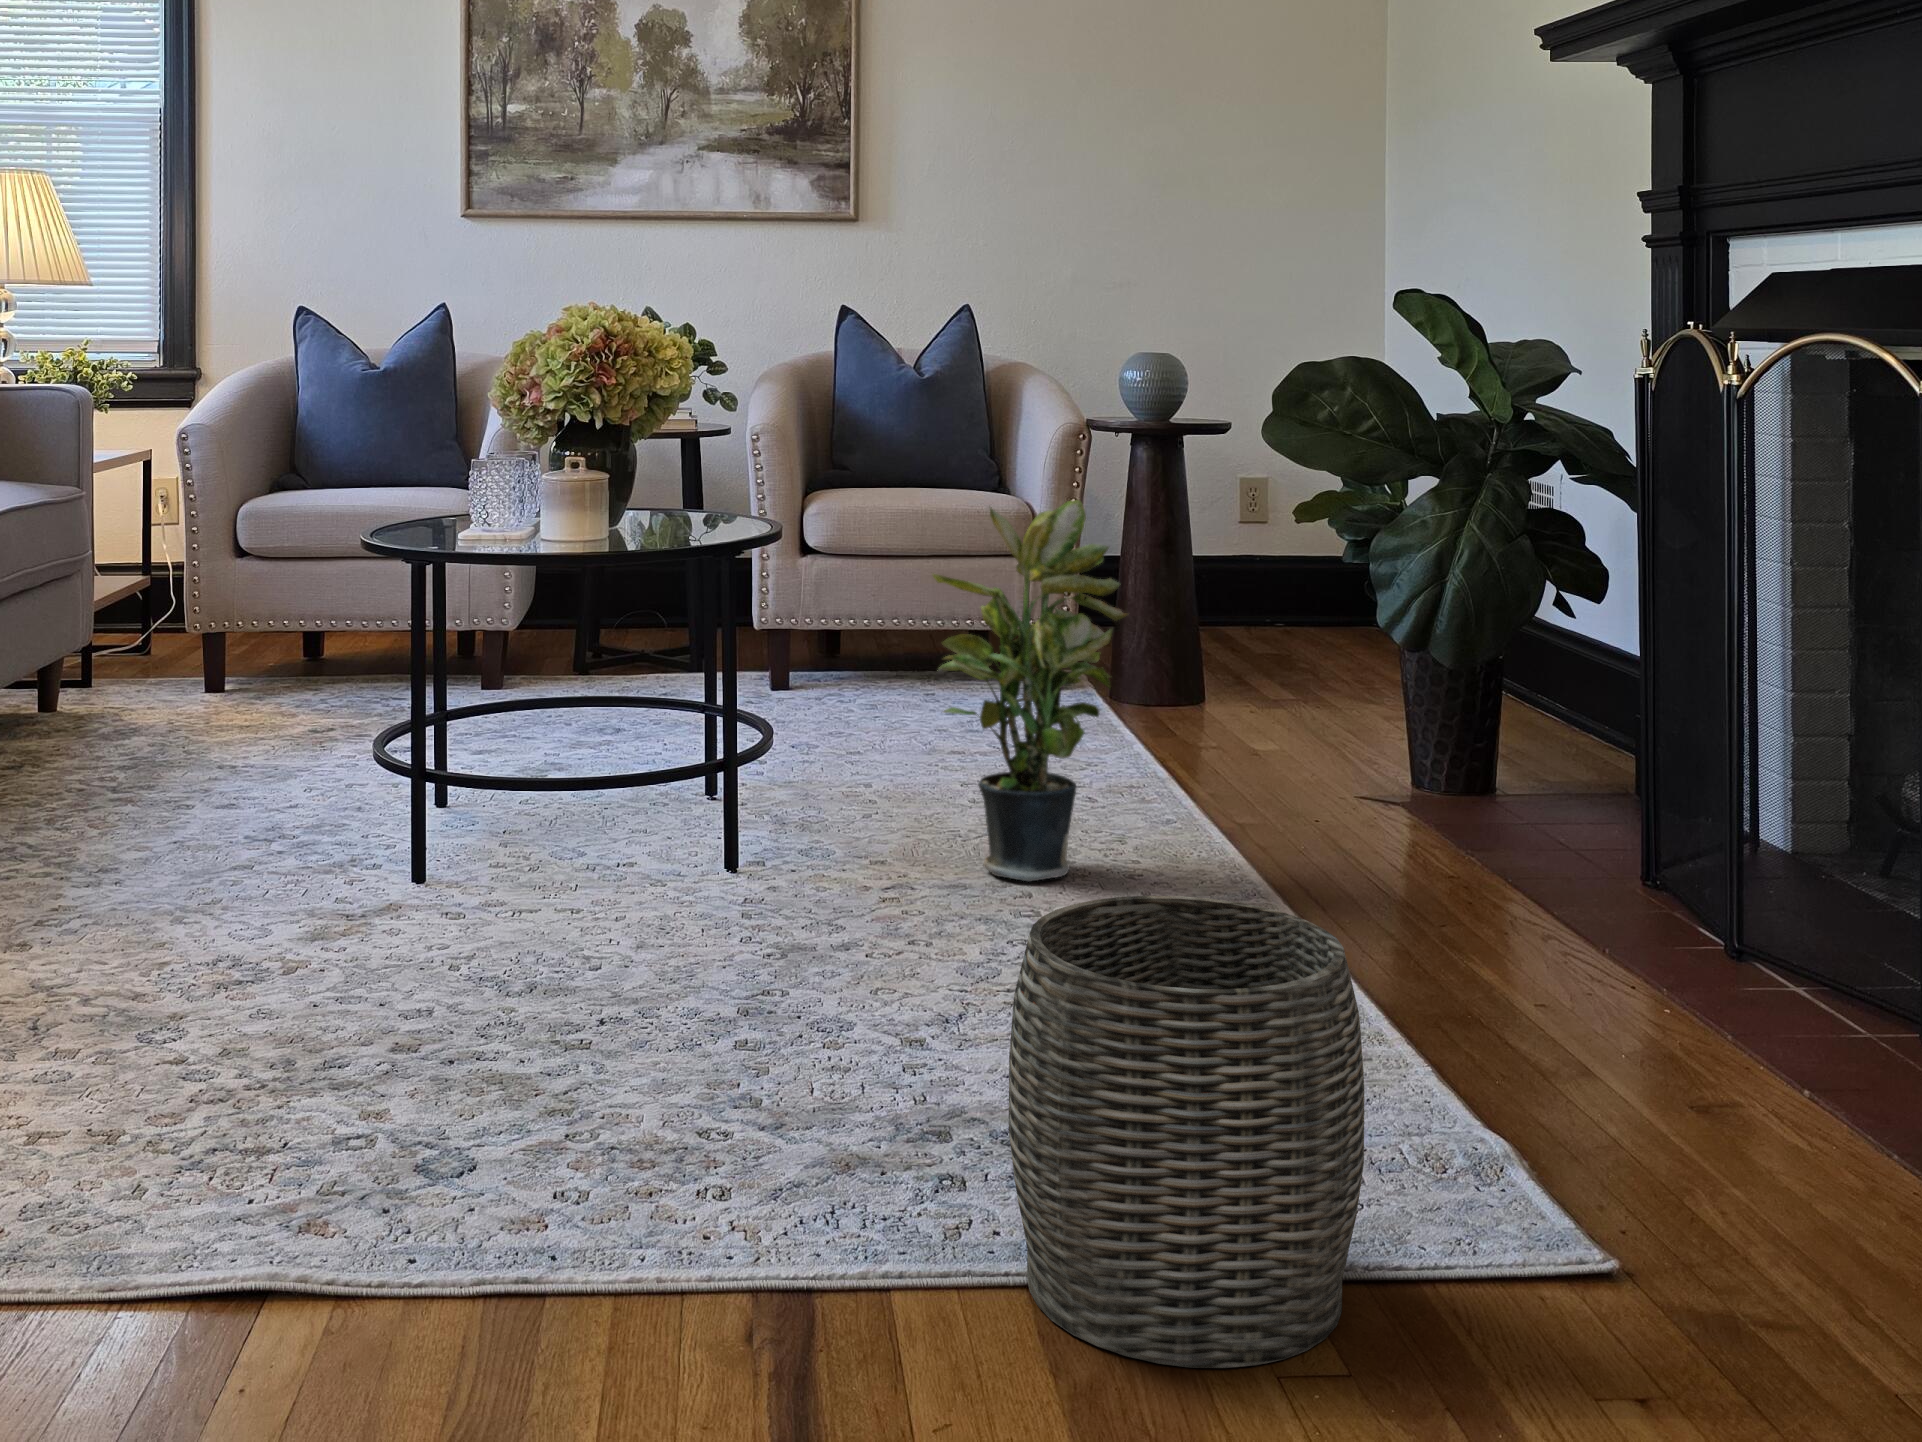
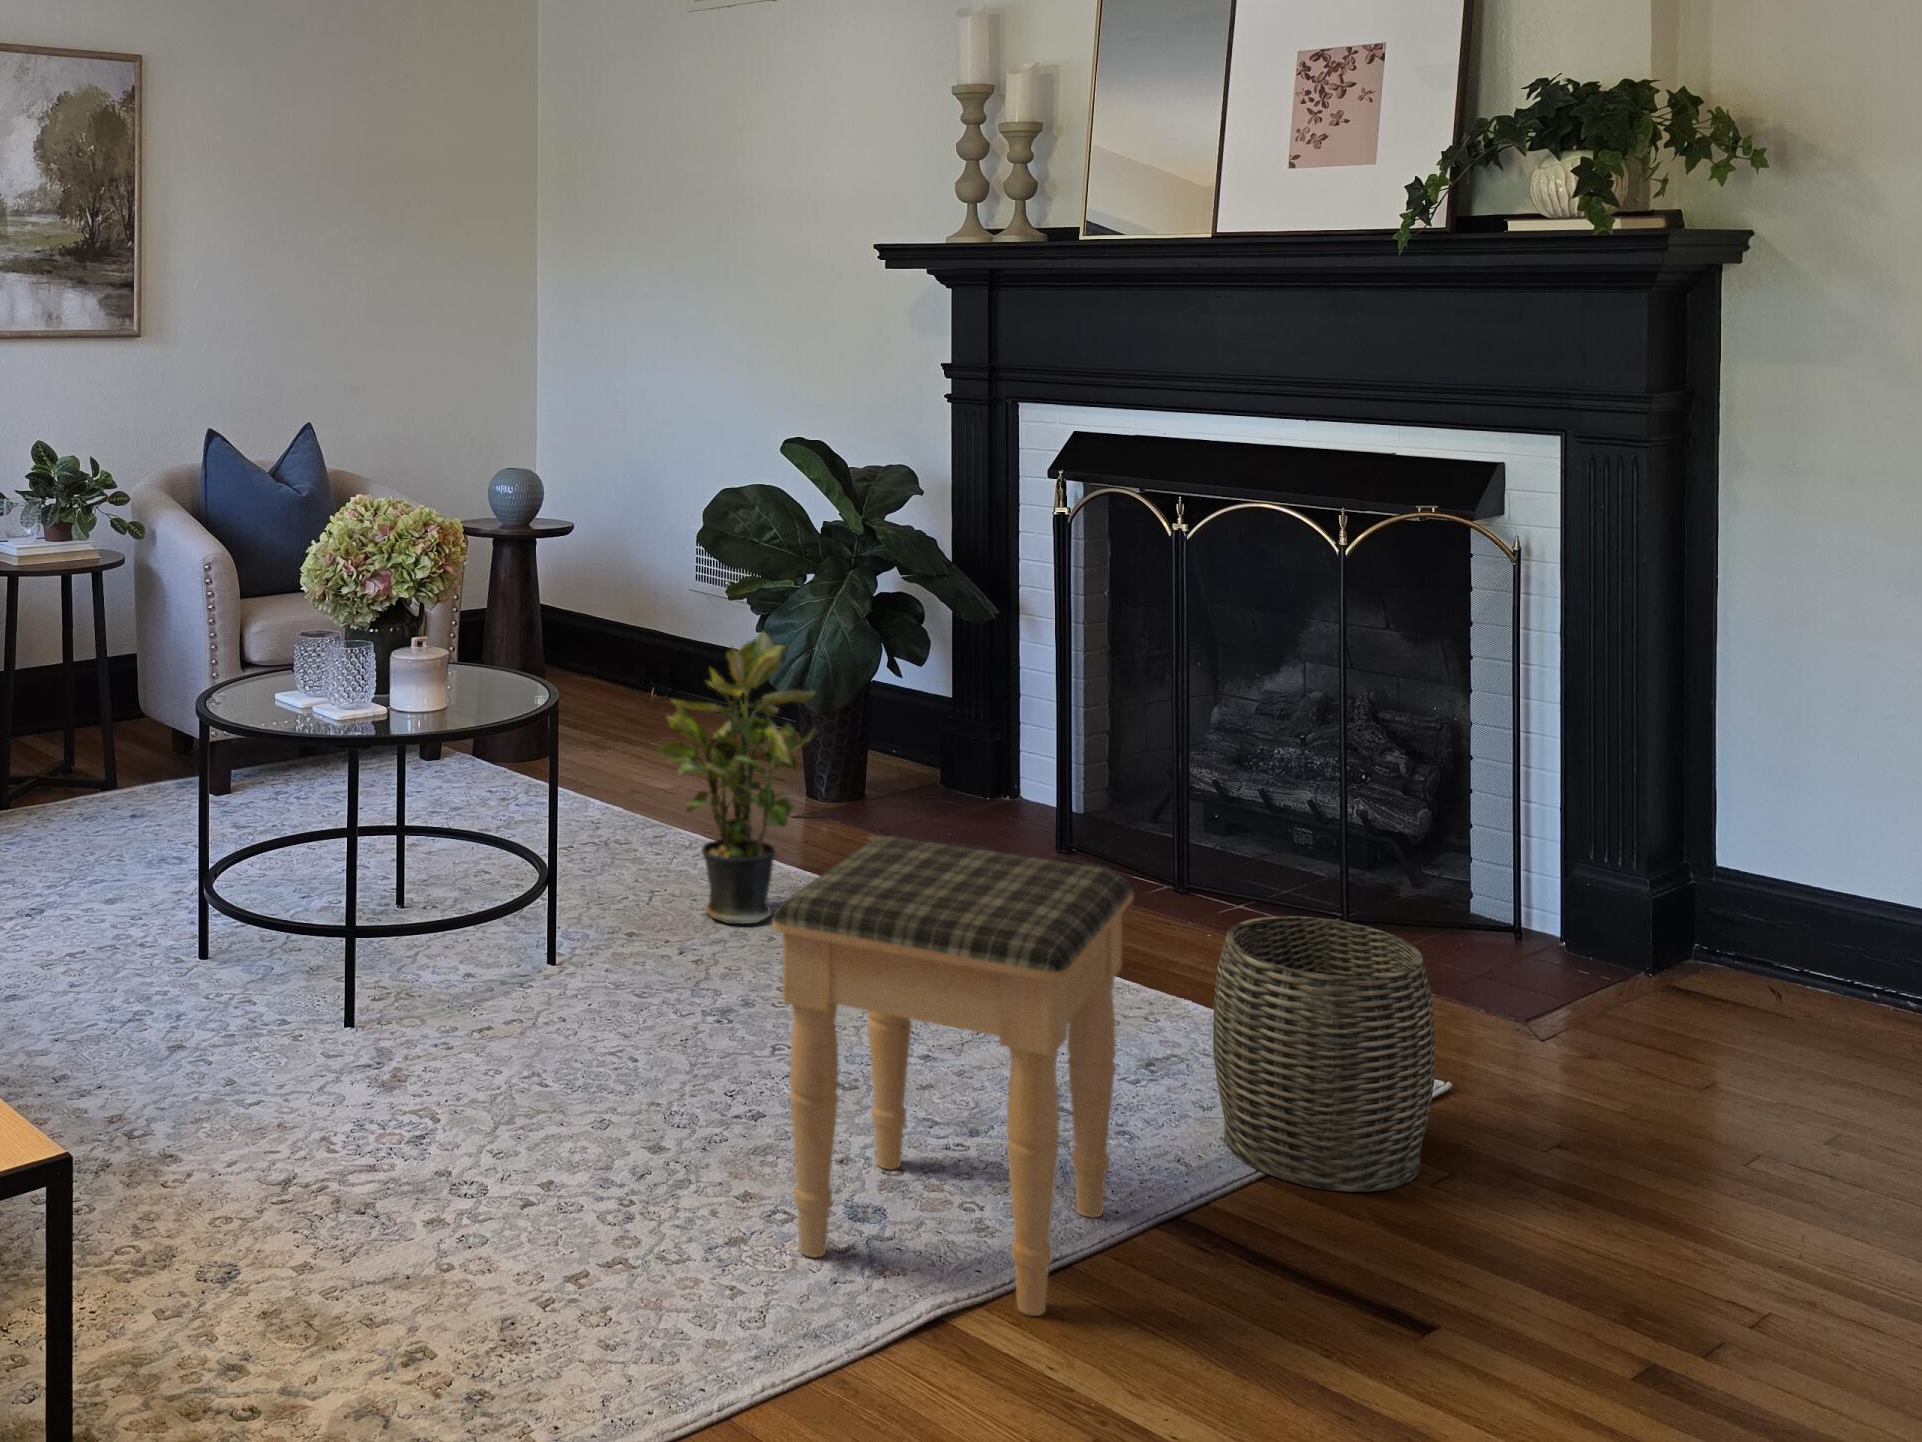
footstool: none [260,671,761,1320] -> present [772,836,1133,1316]

